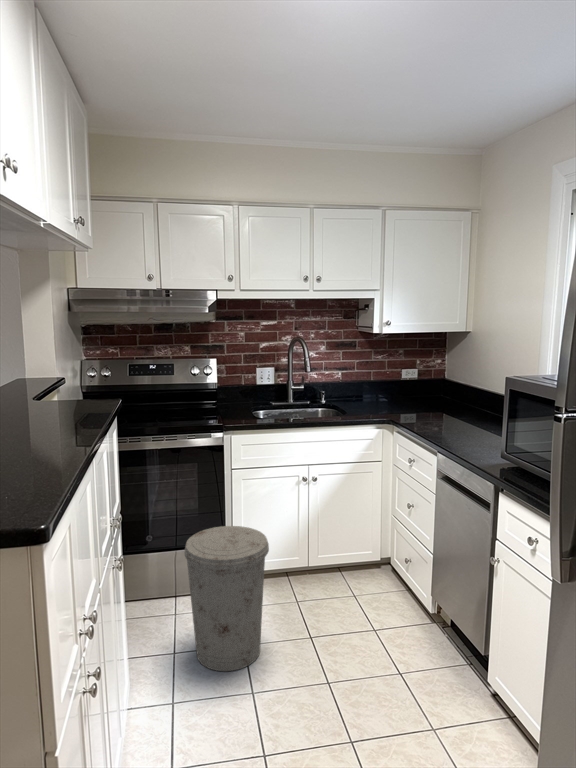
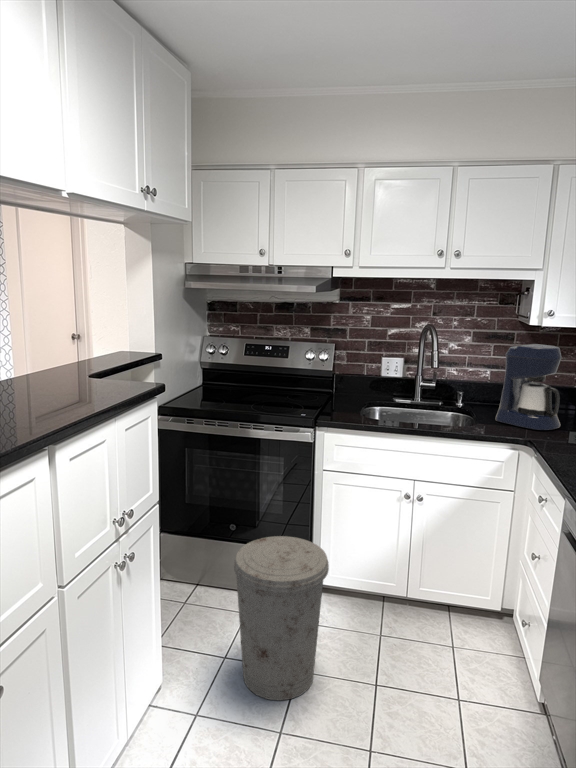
coffee maker: none [358,347,405,412] -> present [495,344,562,430]

